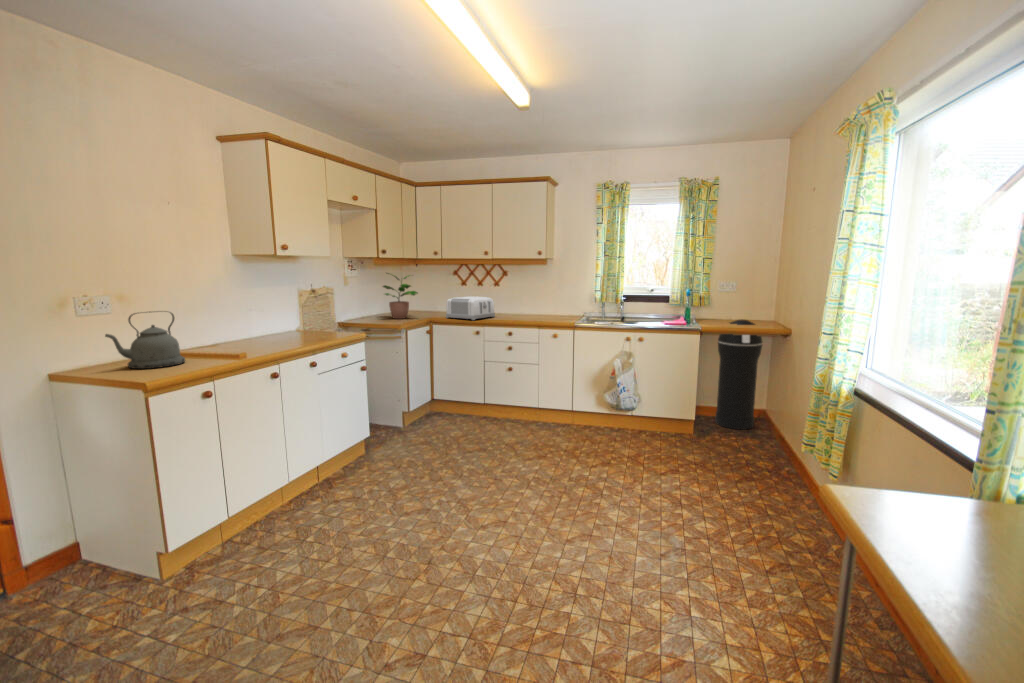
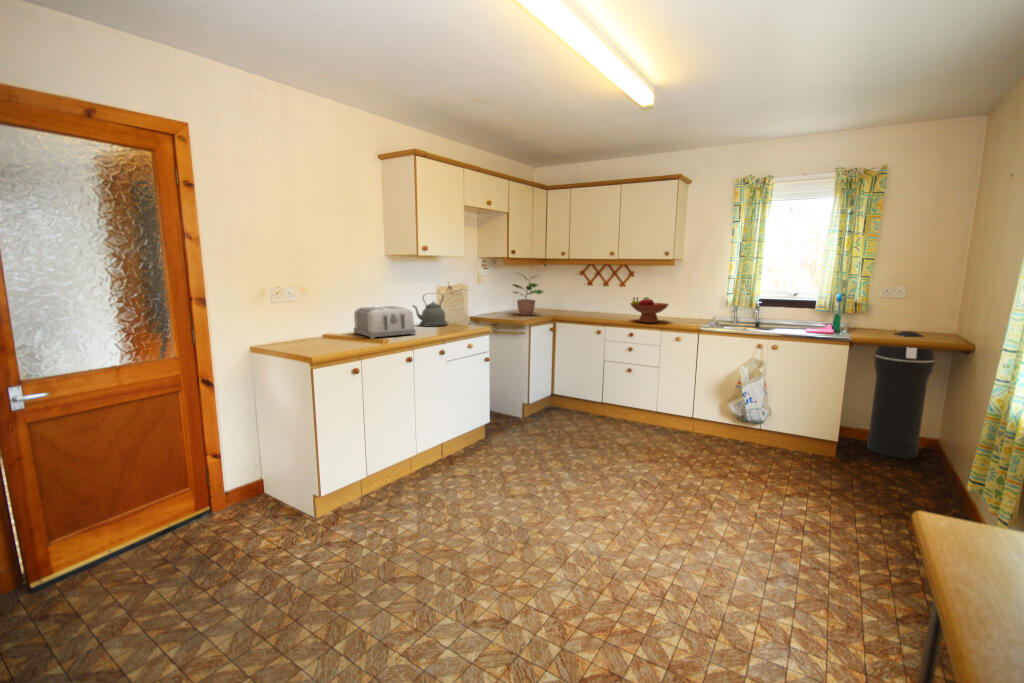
toaster: present [446,296,495,320] -> present [354,306,416,339]
fruit bowl: none [507,296,545,321] -> present [630,297,669,323]
kettle: present [105,313,185,369] -> present [413,296,448,327]

